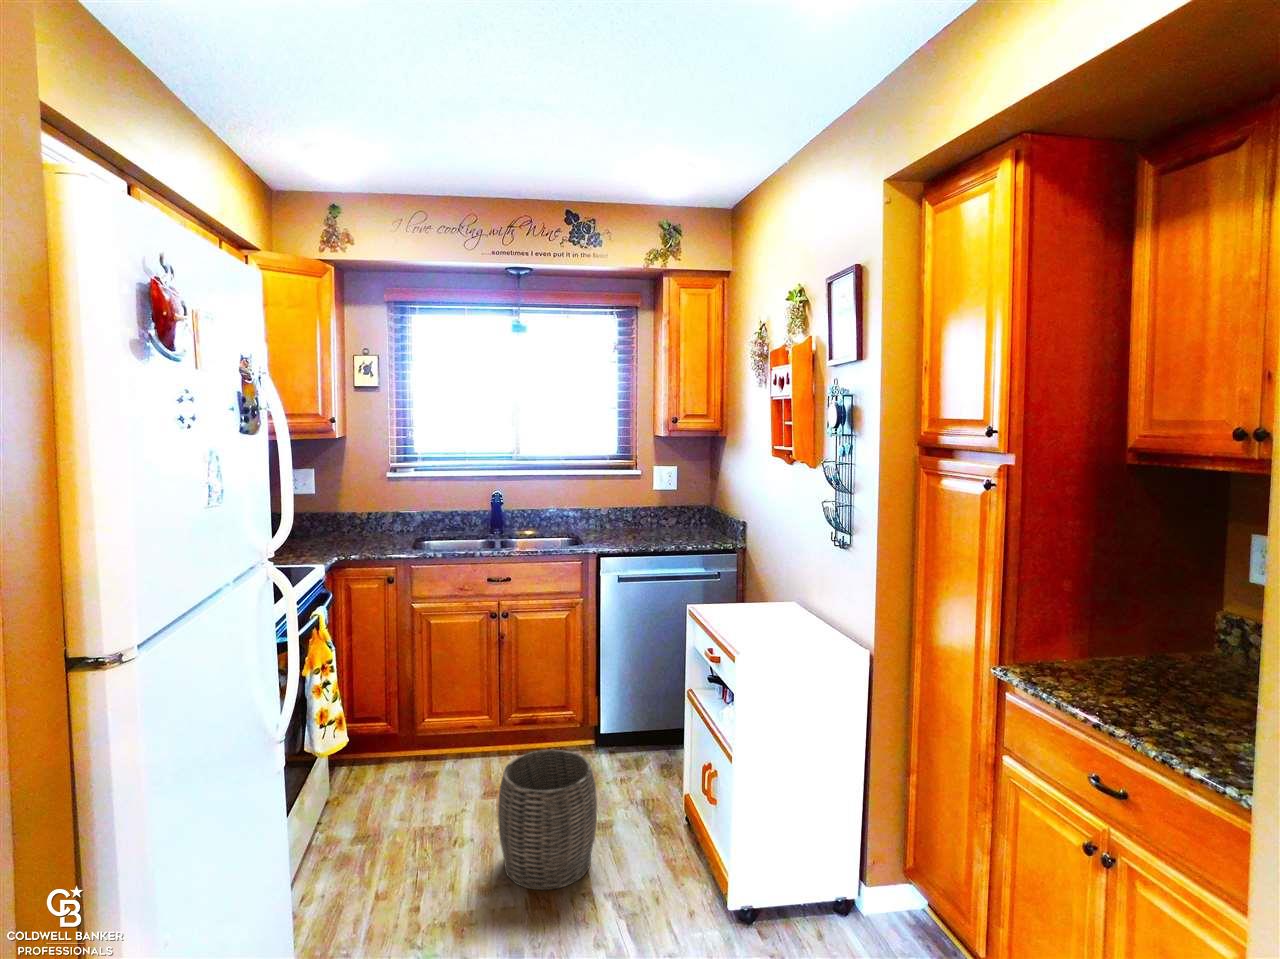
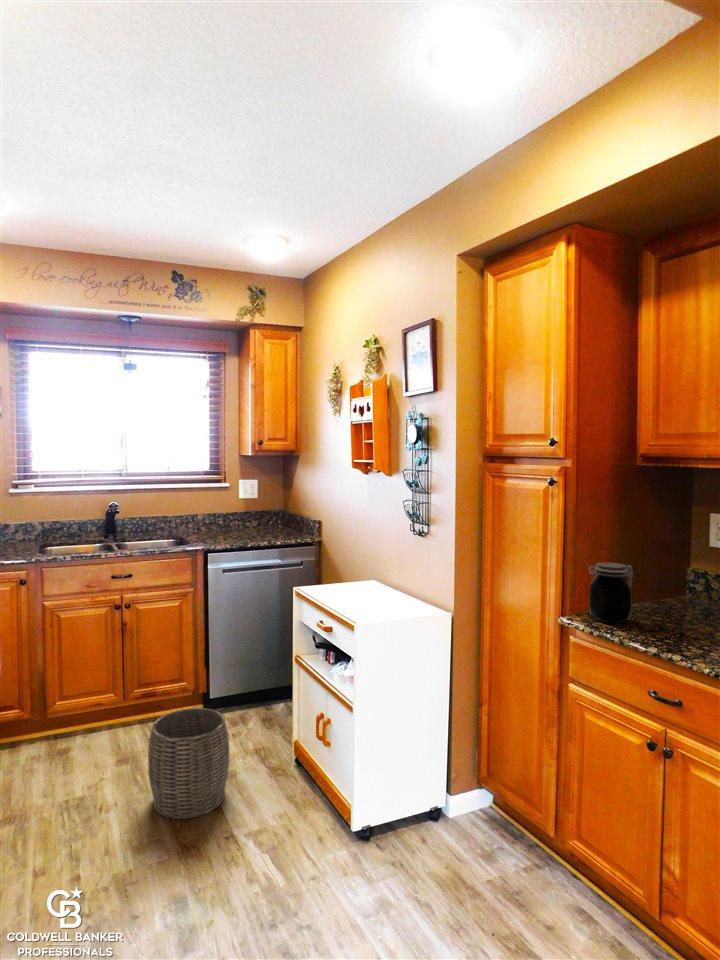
jar: none [1118,616,1205,721] -> present [589,562,633,623]

